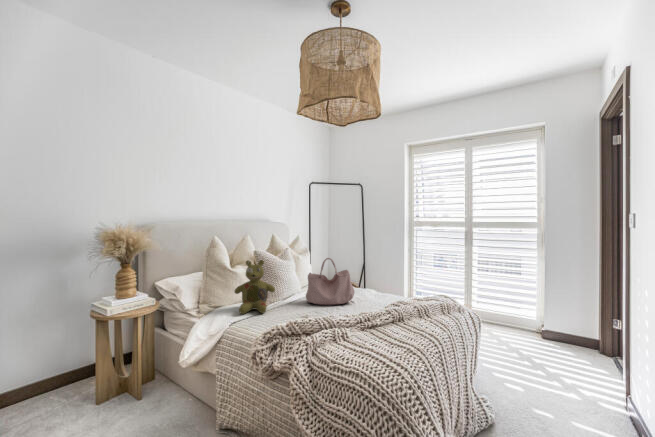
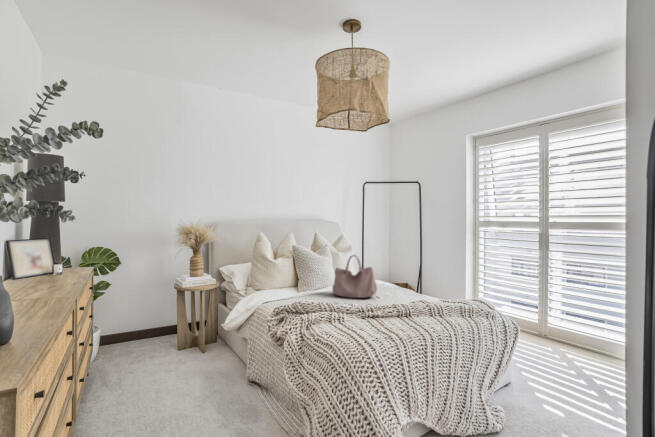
stuffed bear: present [235,260,275,314] -> none [271,253,304,298]

